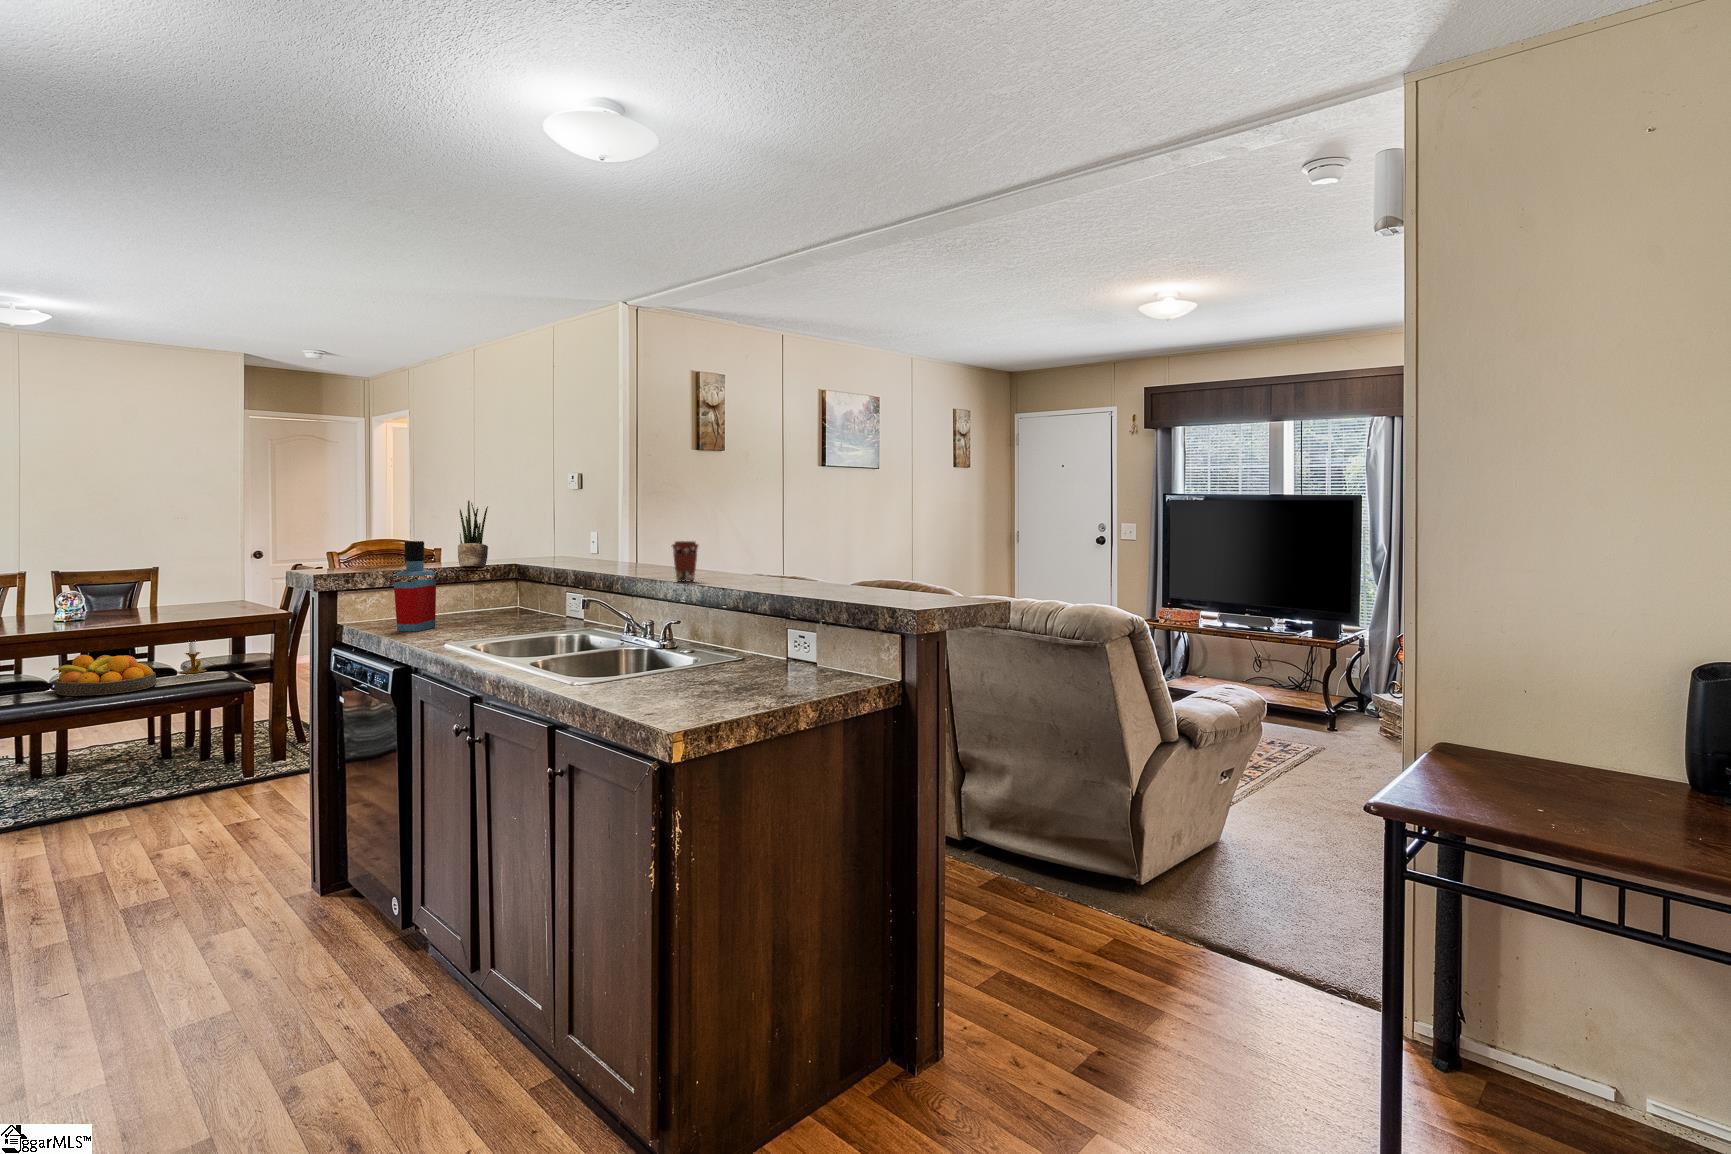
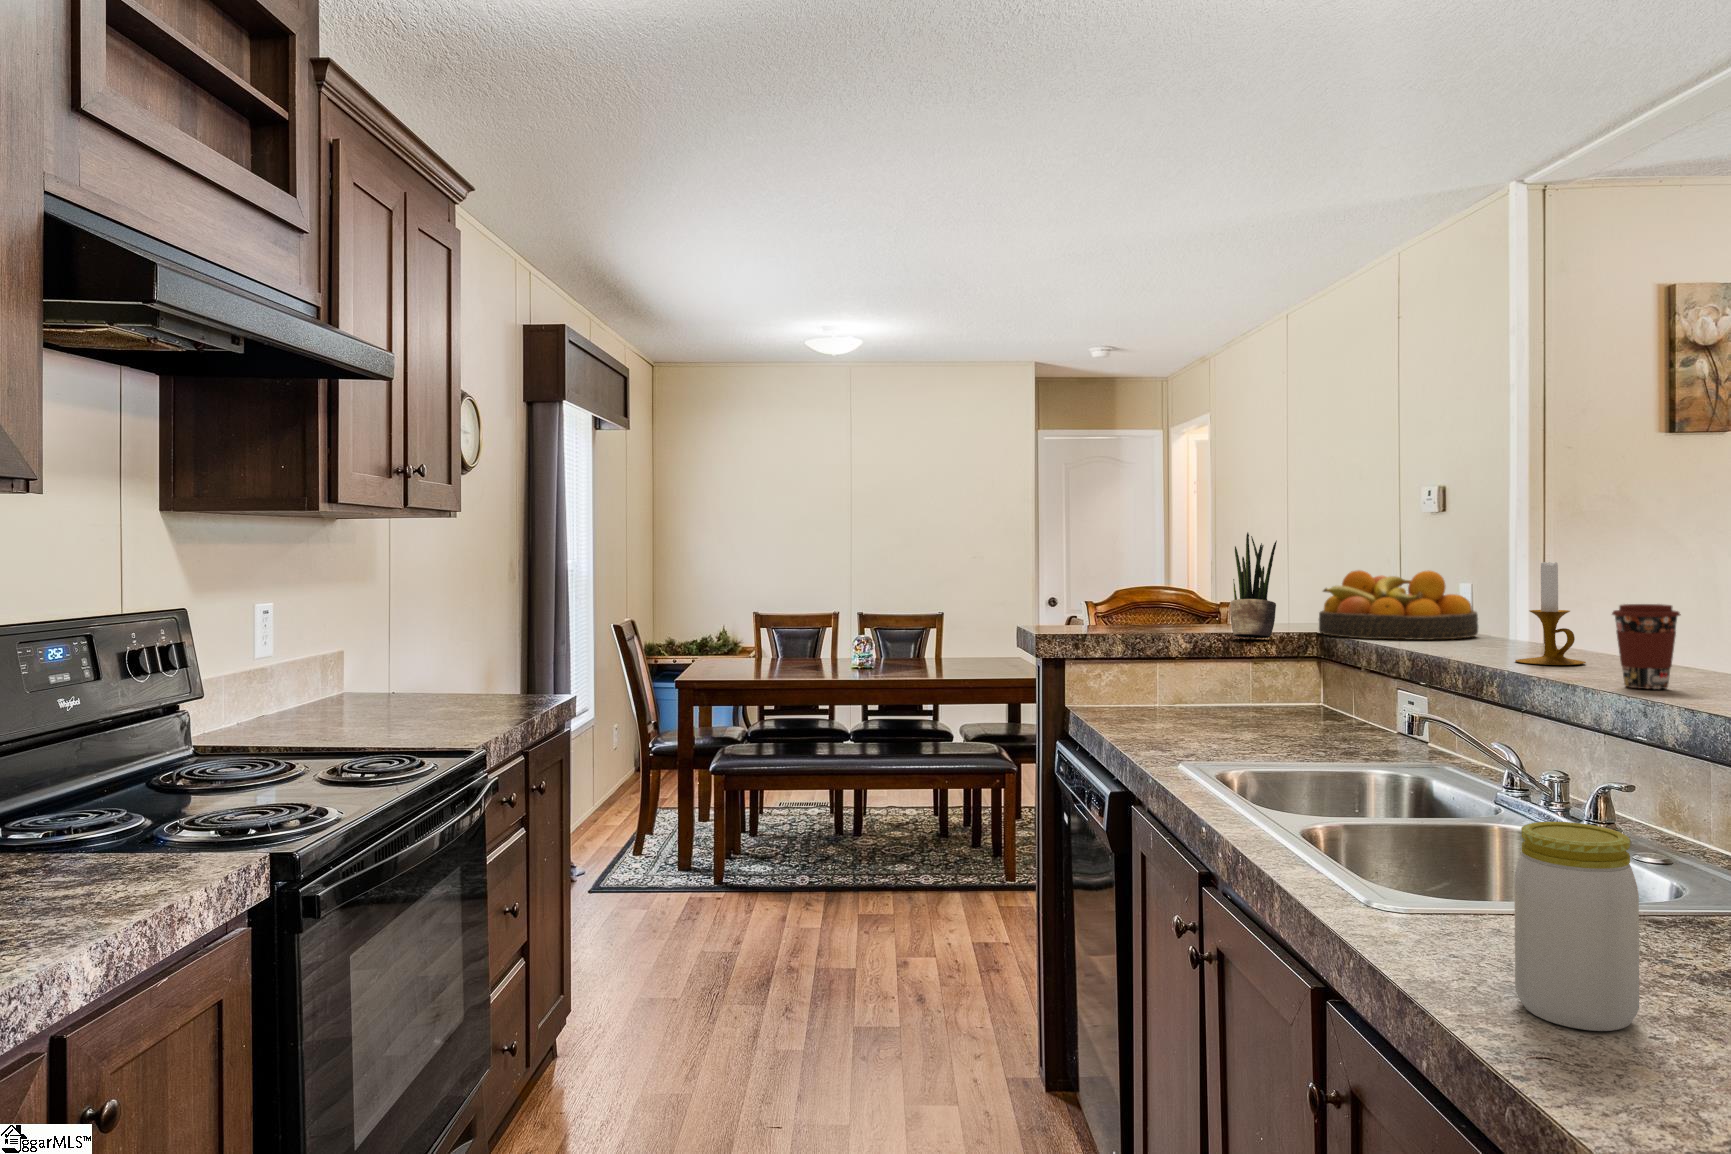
bottle: present [393,541,436,632] -> none [1125,598,1190,736]
jar: none [640,620,683,697] -> present [1514,822,1639,1031]
candlestick: present [180,642,207,673] -> present [1515,562,1586,665]
fruit bowl: present [52,655,156,696] -> present [1319,570,1478,640]

